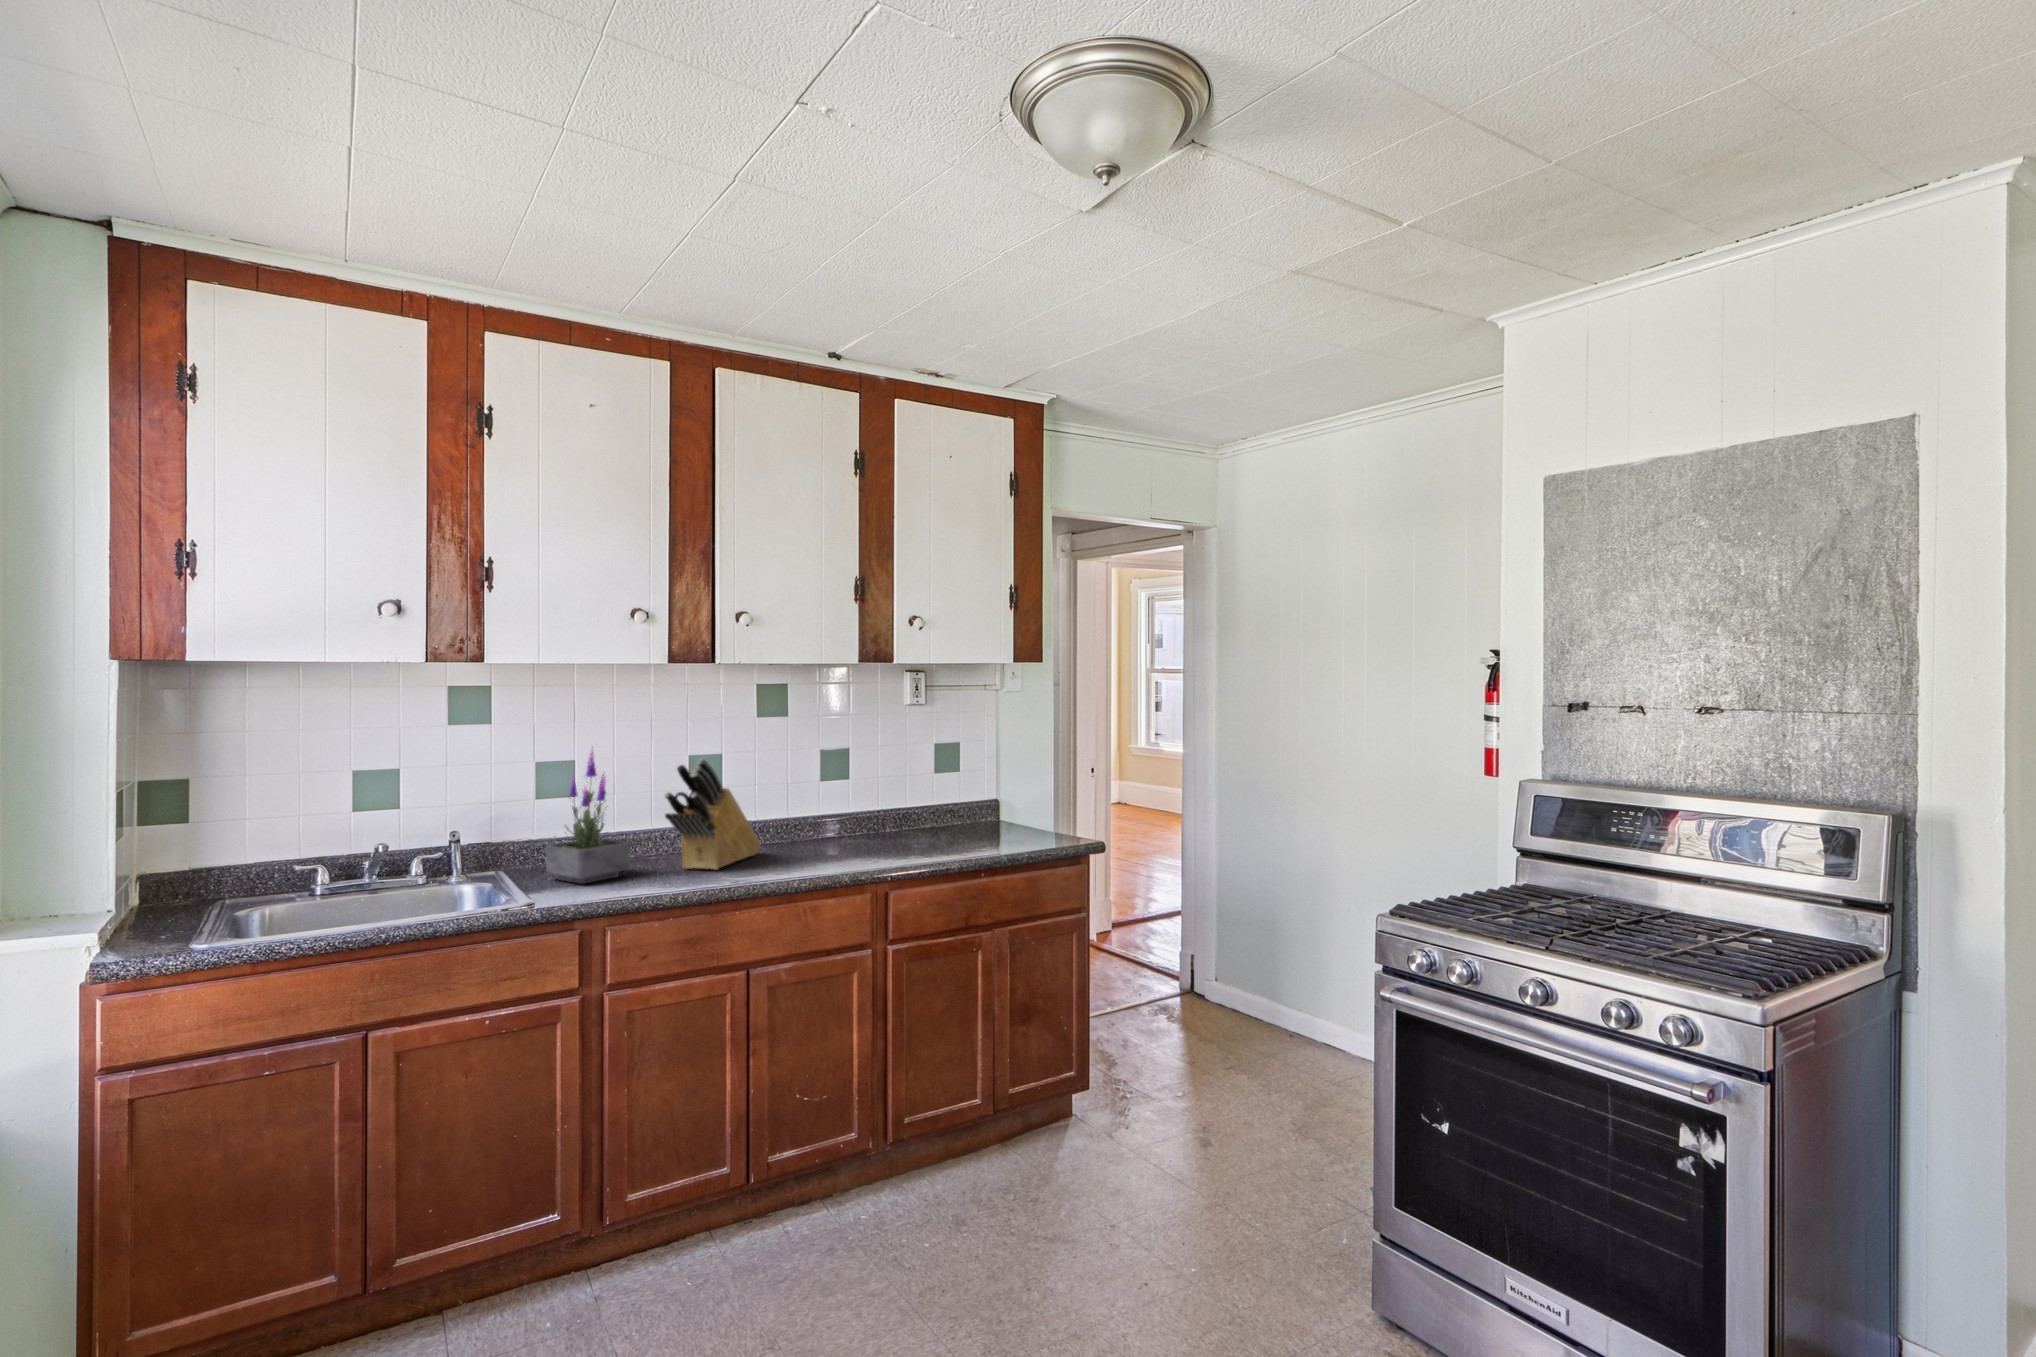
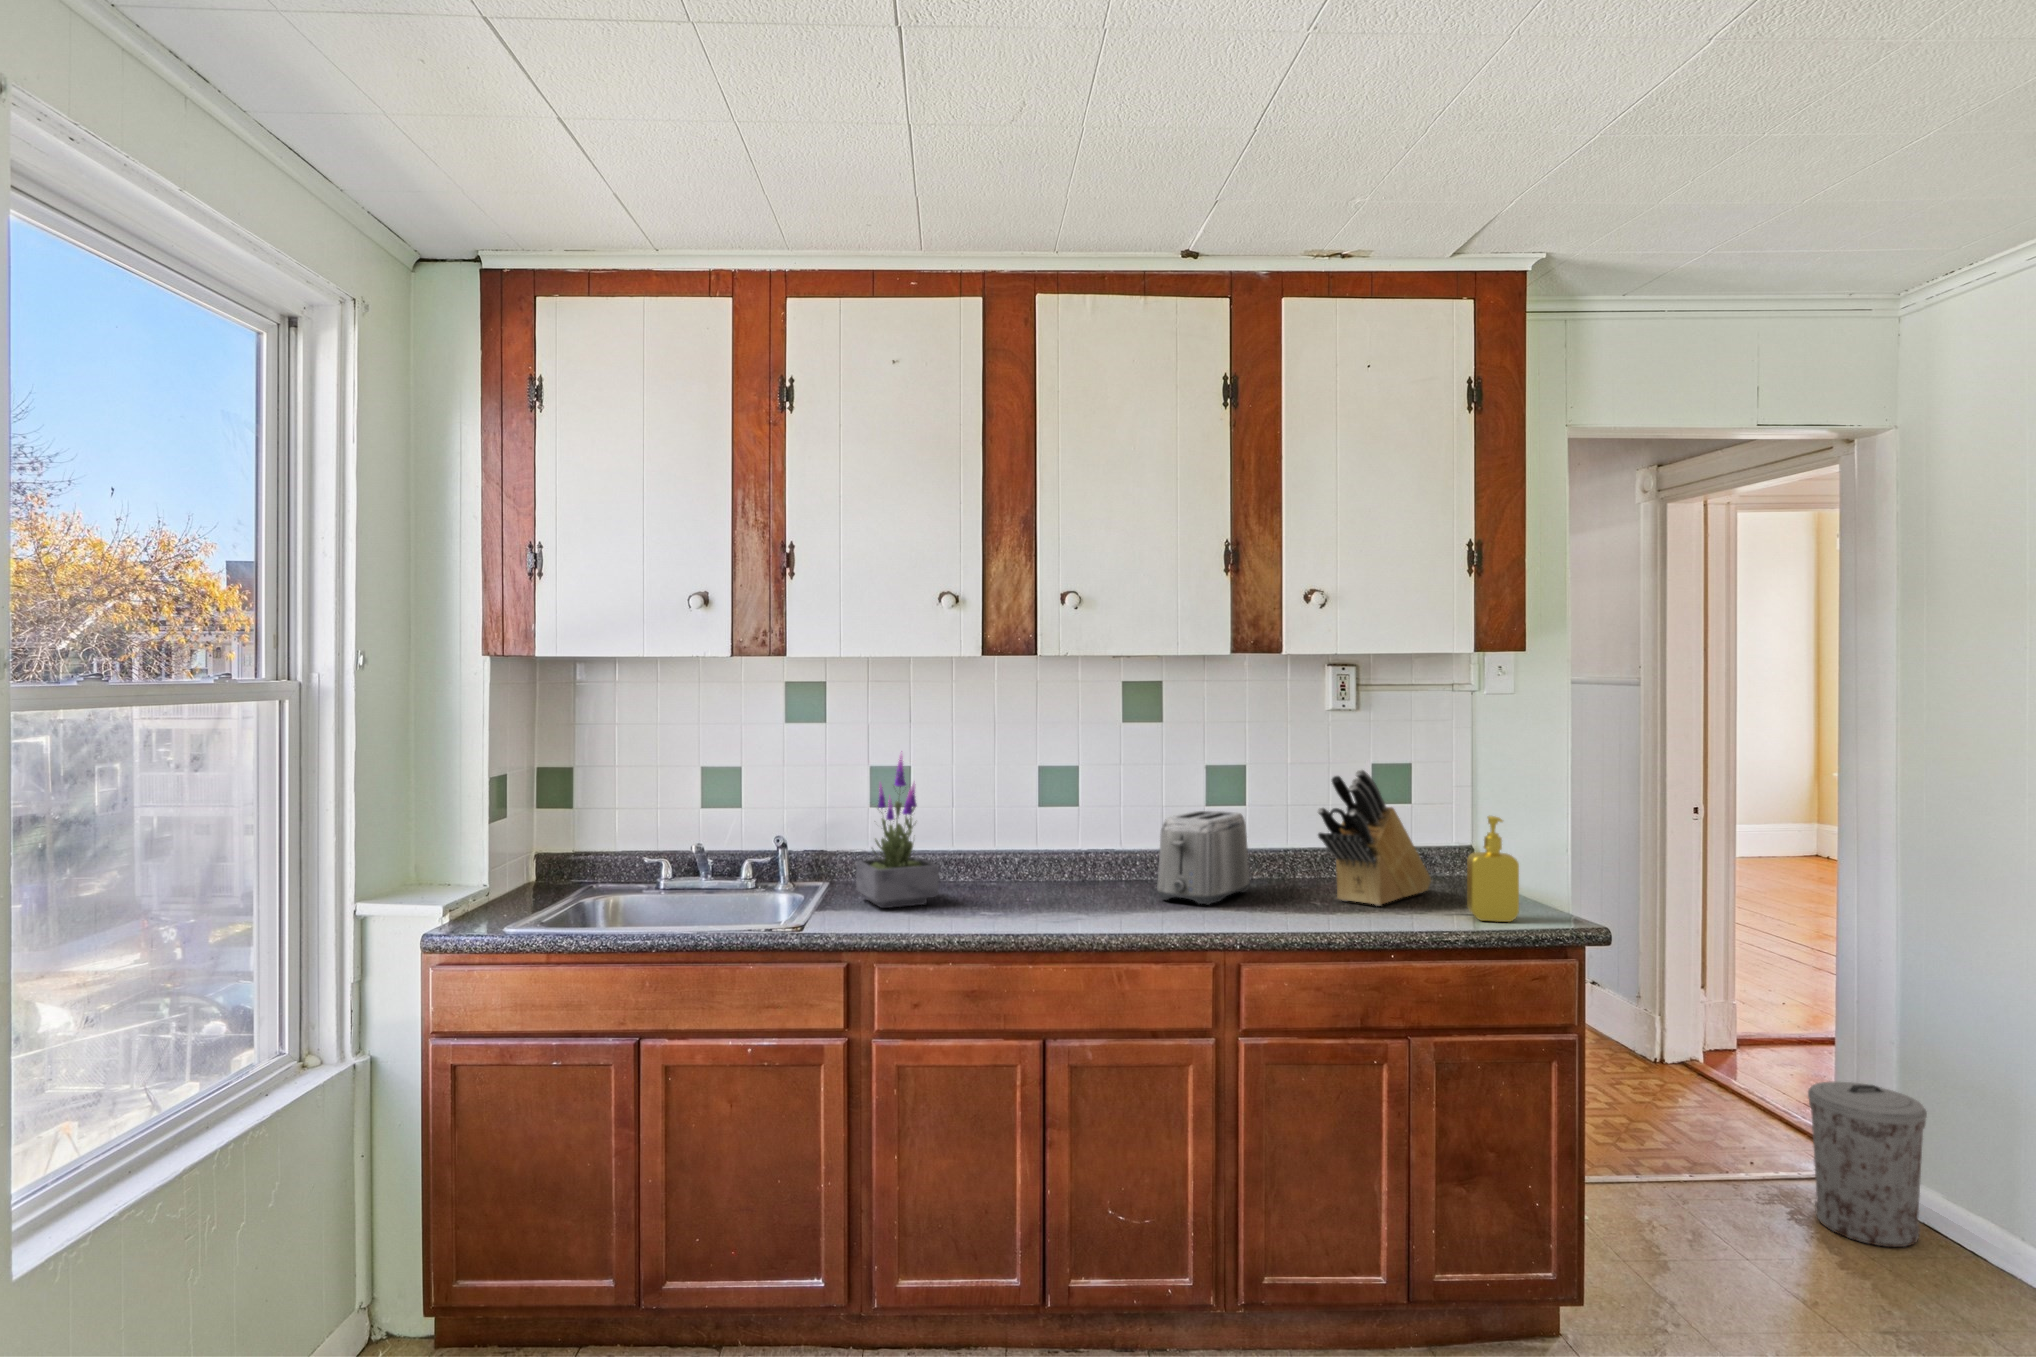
knife block: present [665,759,761,870] -> present [1318,770,1431,906]
soap dispenser: none [1021,773,1055,844] -> present [1467,816,1519,922]
toaster: none [805,783,867,853] -> present [1157,811,1250,905]
trash can: none [1175,924,1233,1018] -> present [1808,1082,1927,1247]

